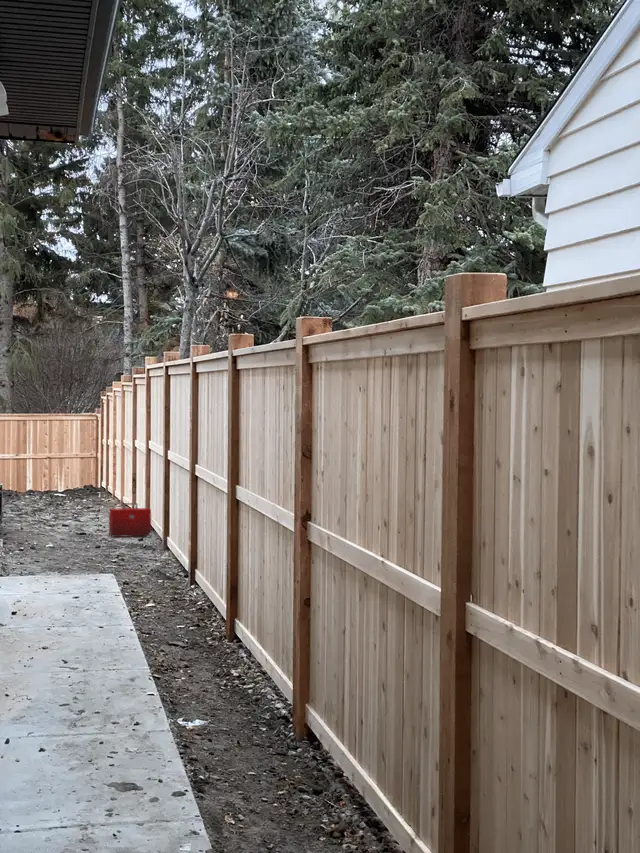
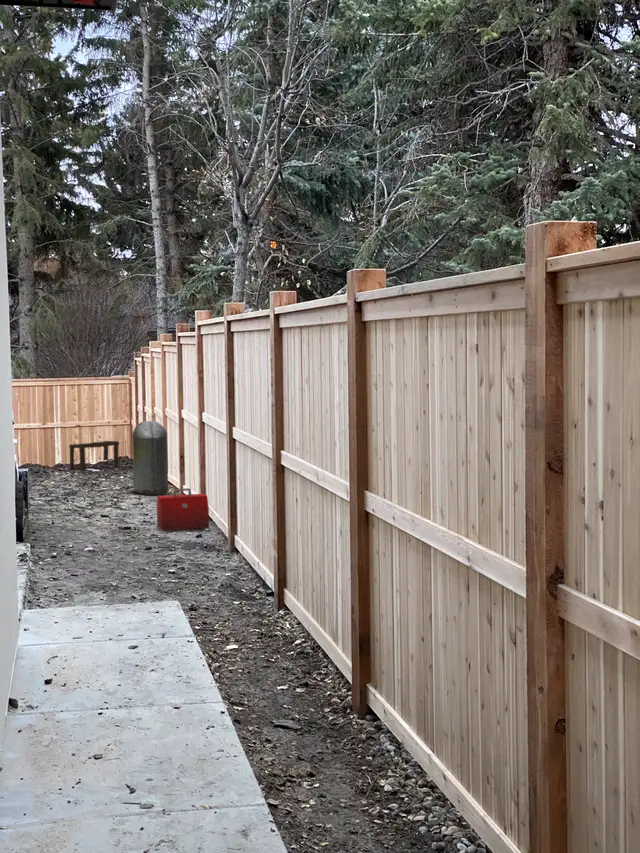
trash can: none [94,450,123,514] -> present [132,421,168,496]
bench: none [39,470,84,495] -> present [69,441,119,470]

